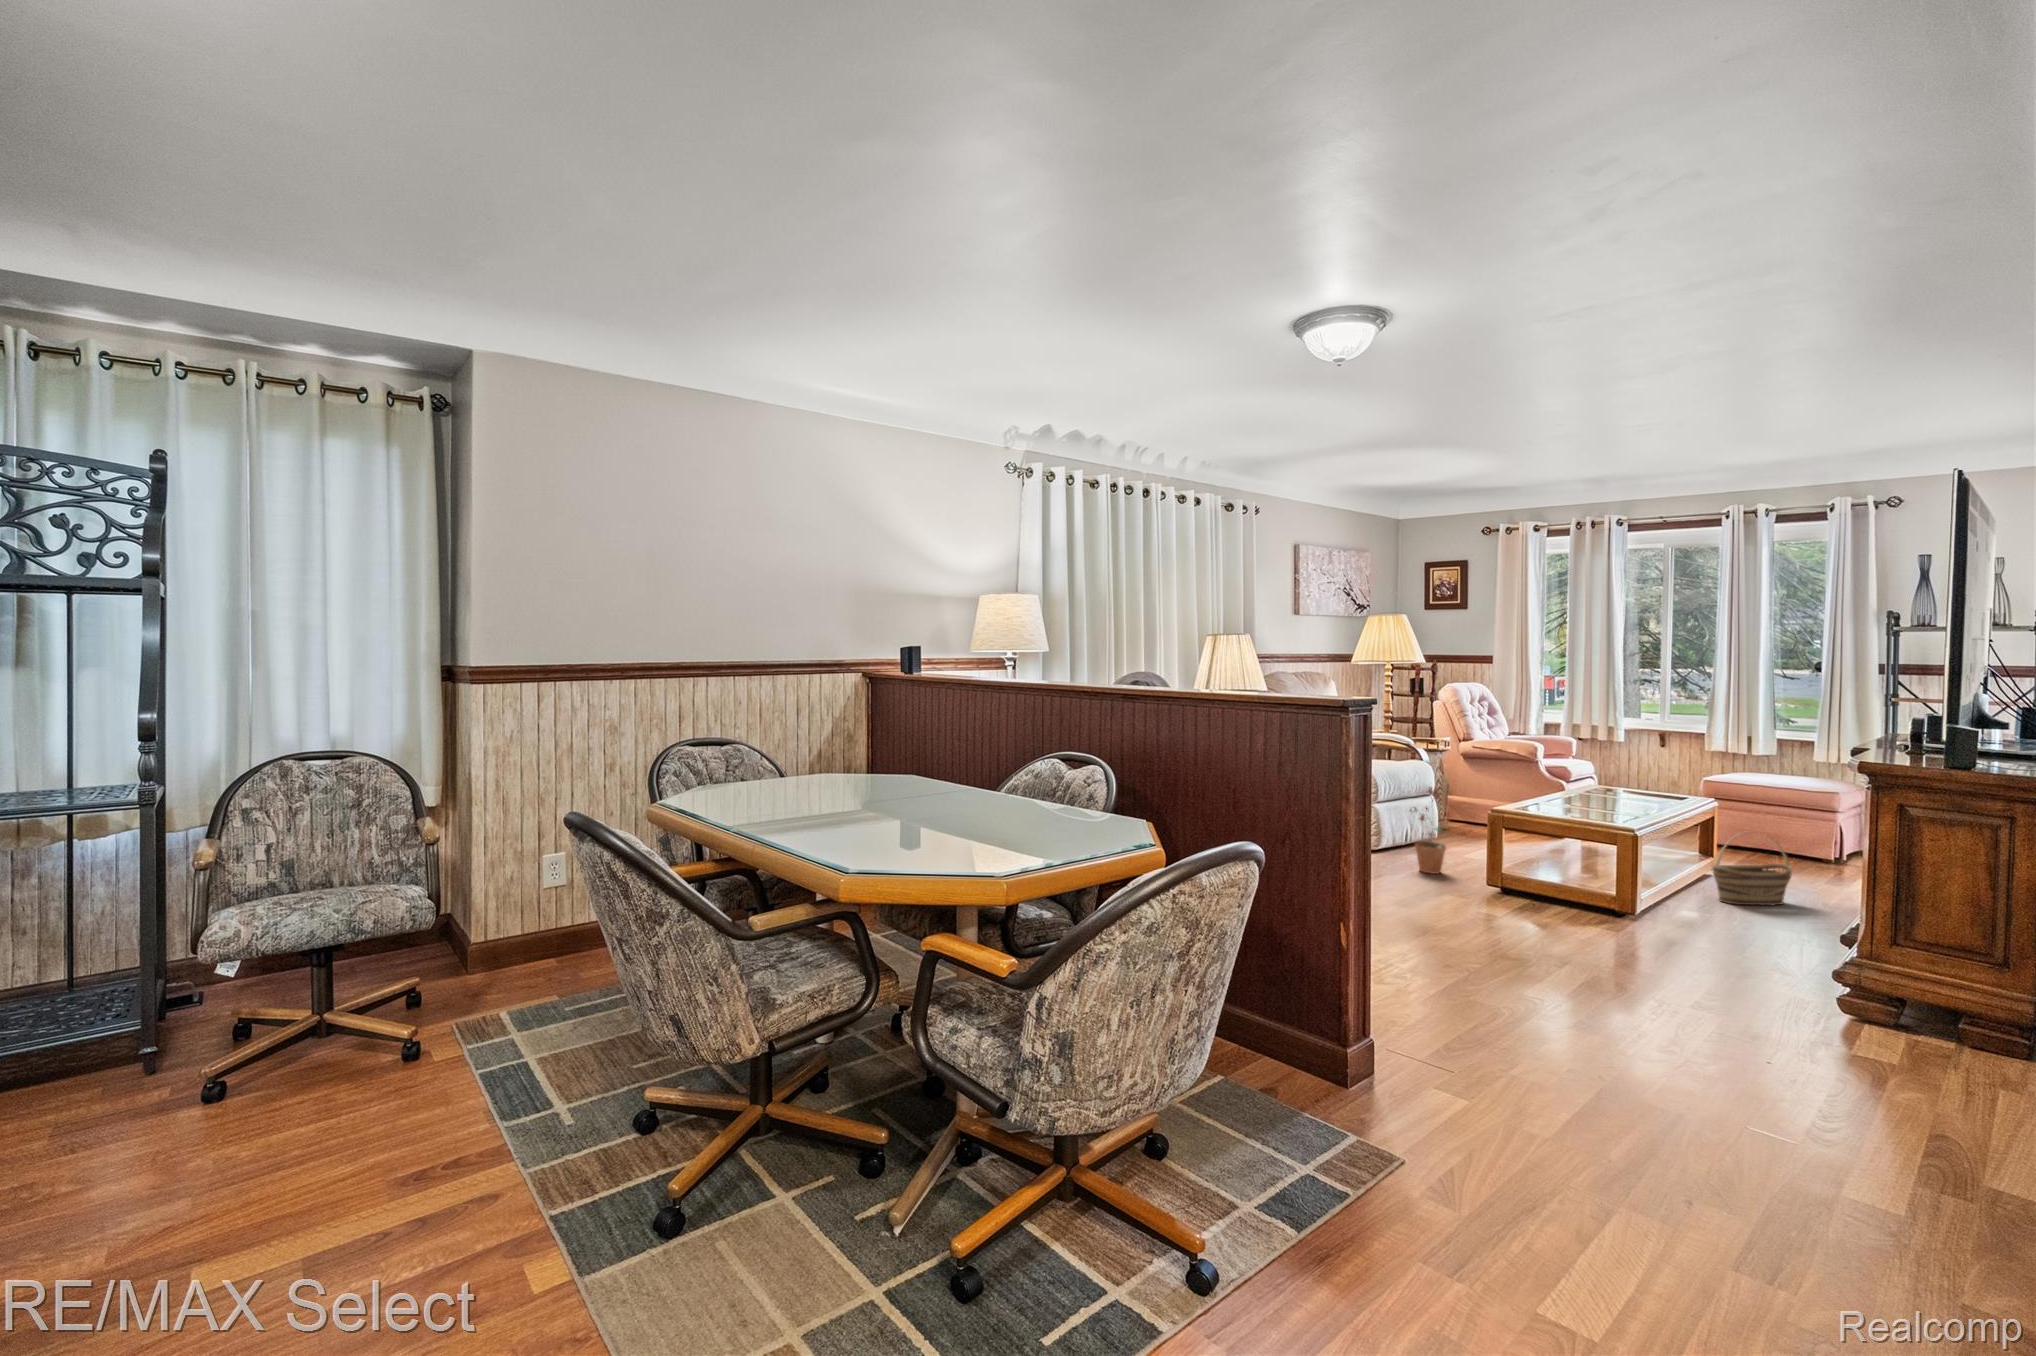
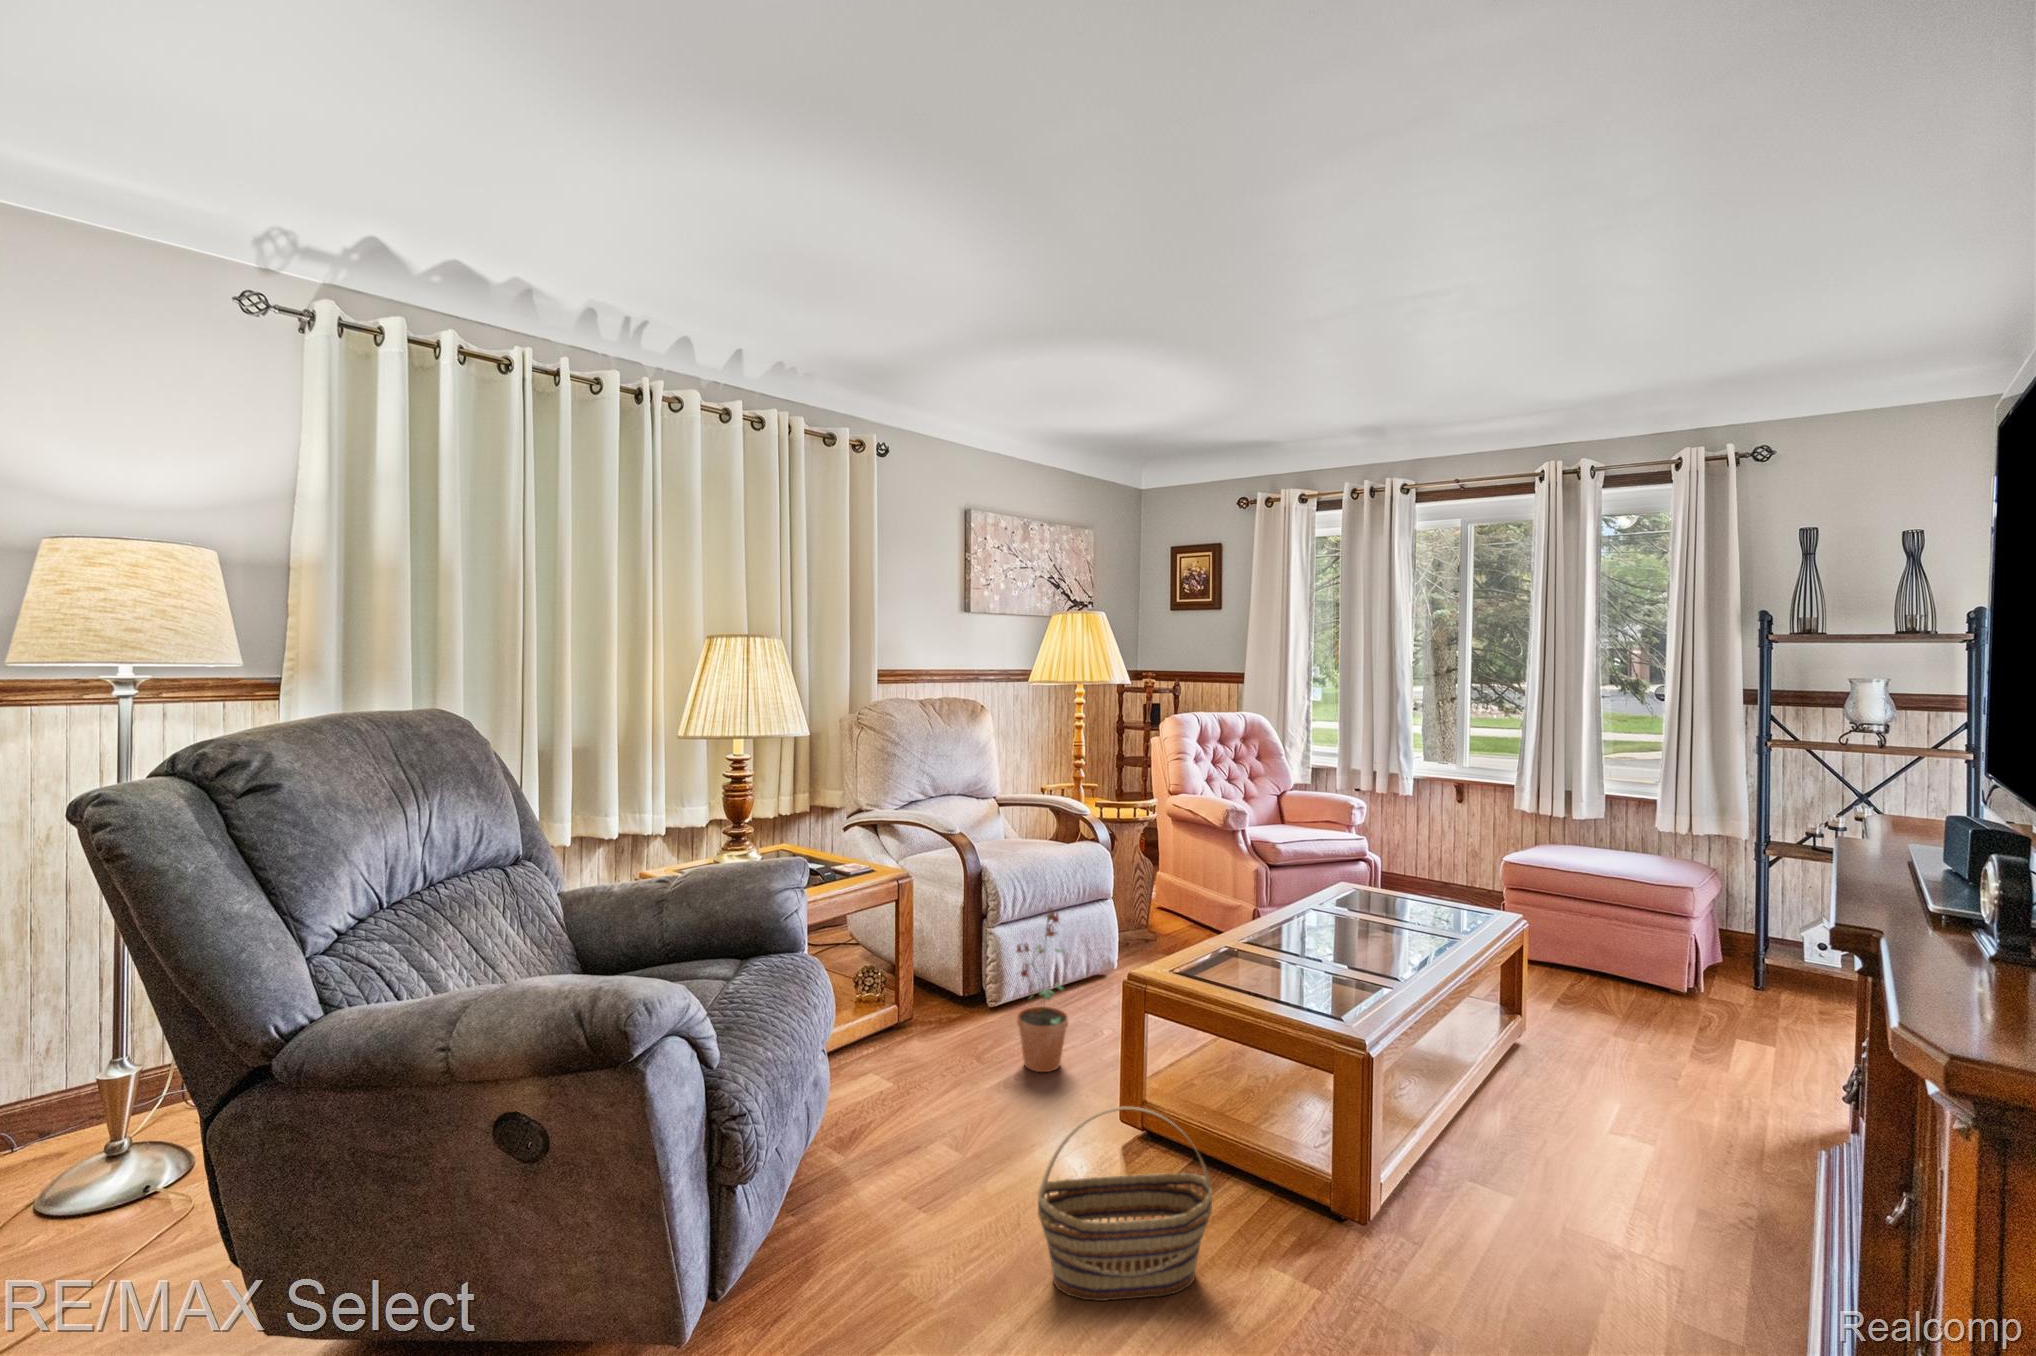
basket: present [1713,831,1792,905] -> present [1038,1107,1212,1301]

